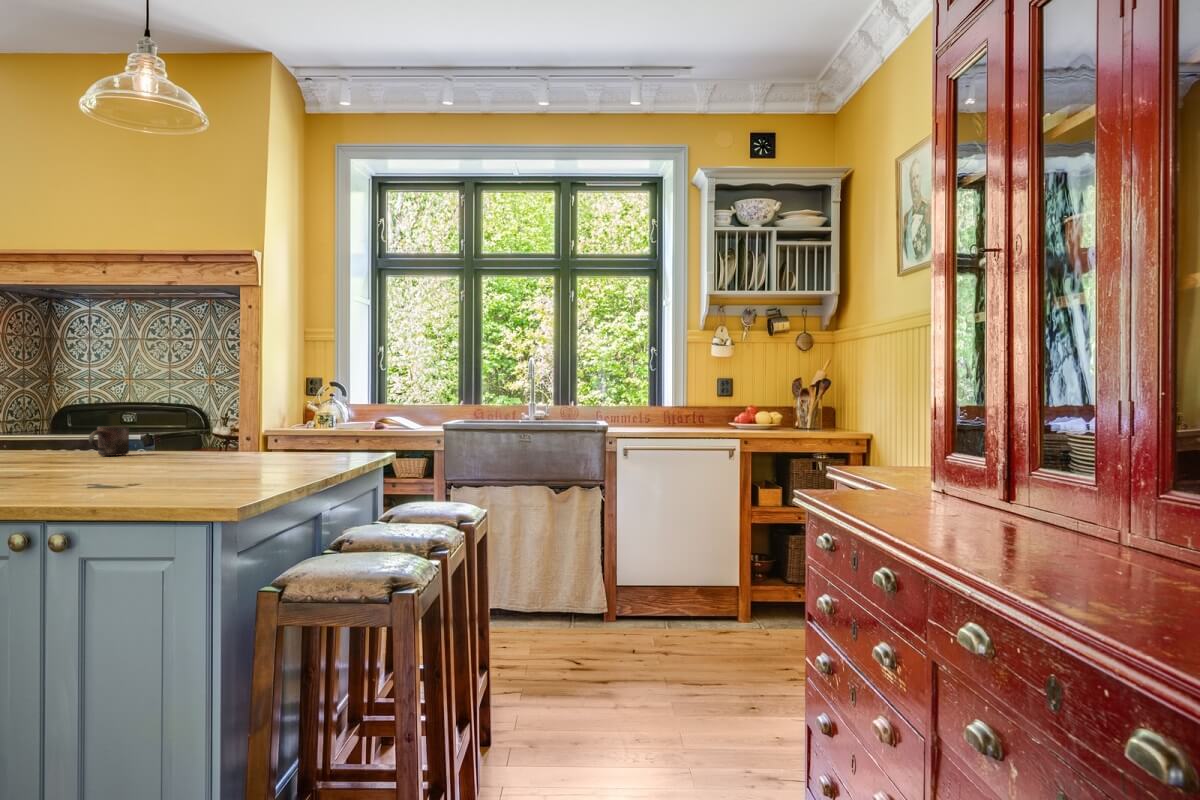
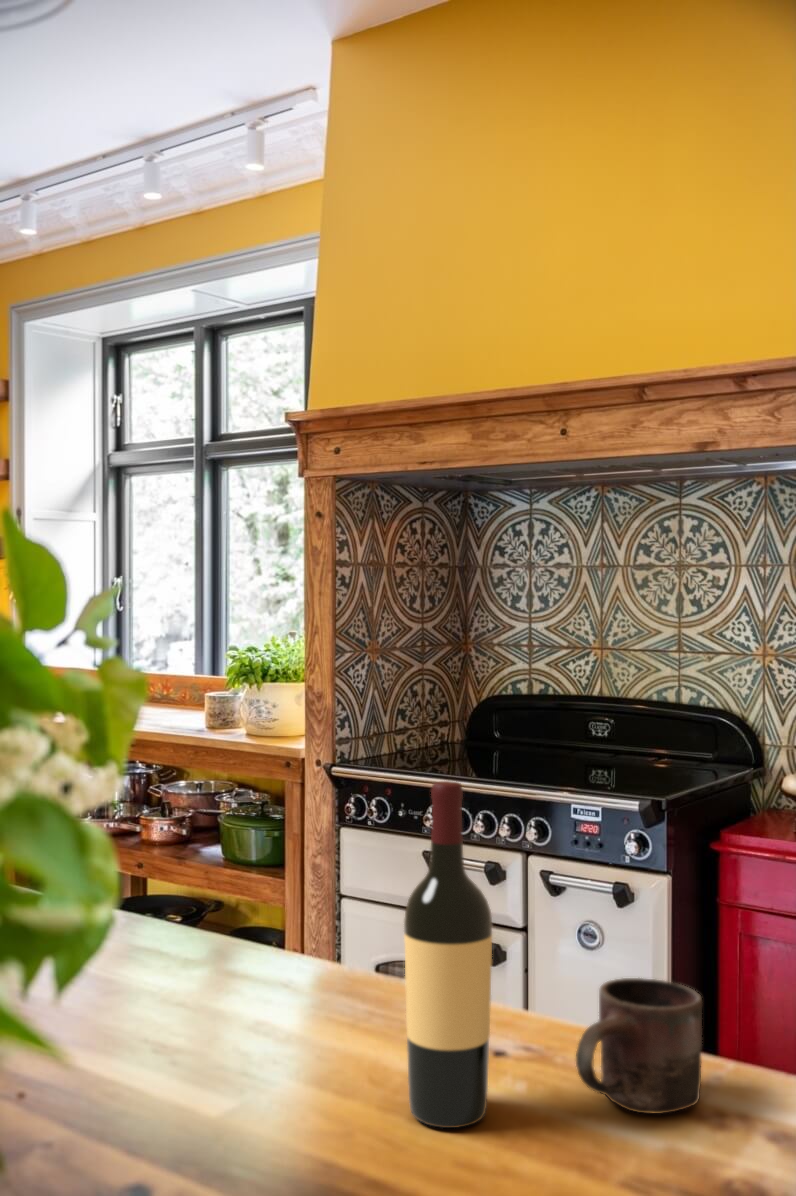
wine bottle: none [33,367,62,459] -> present [404,781,492,1128]

